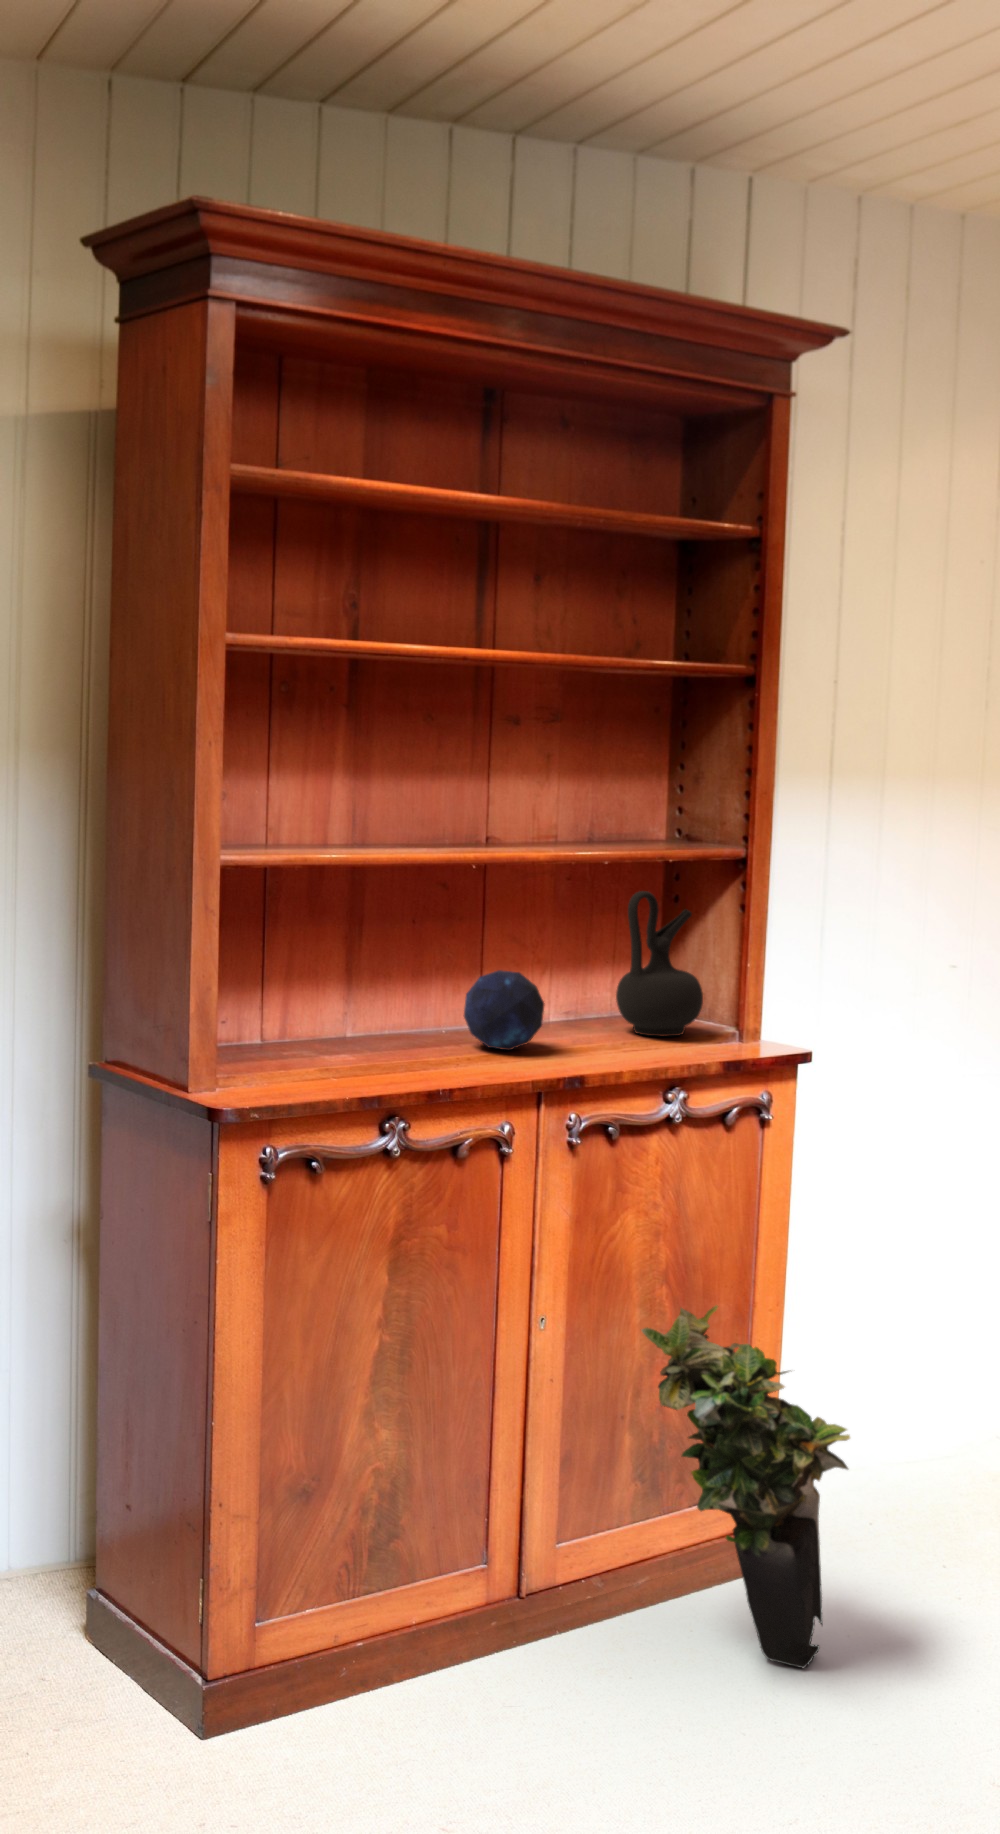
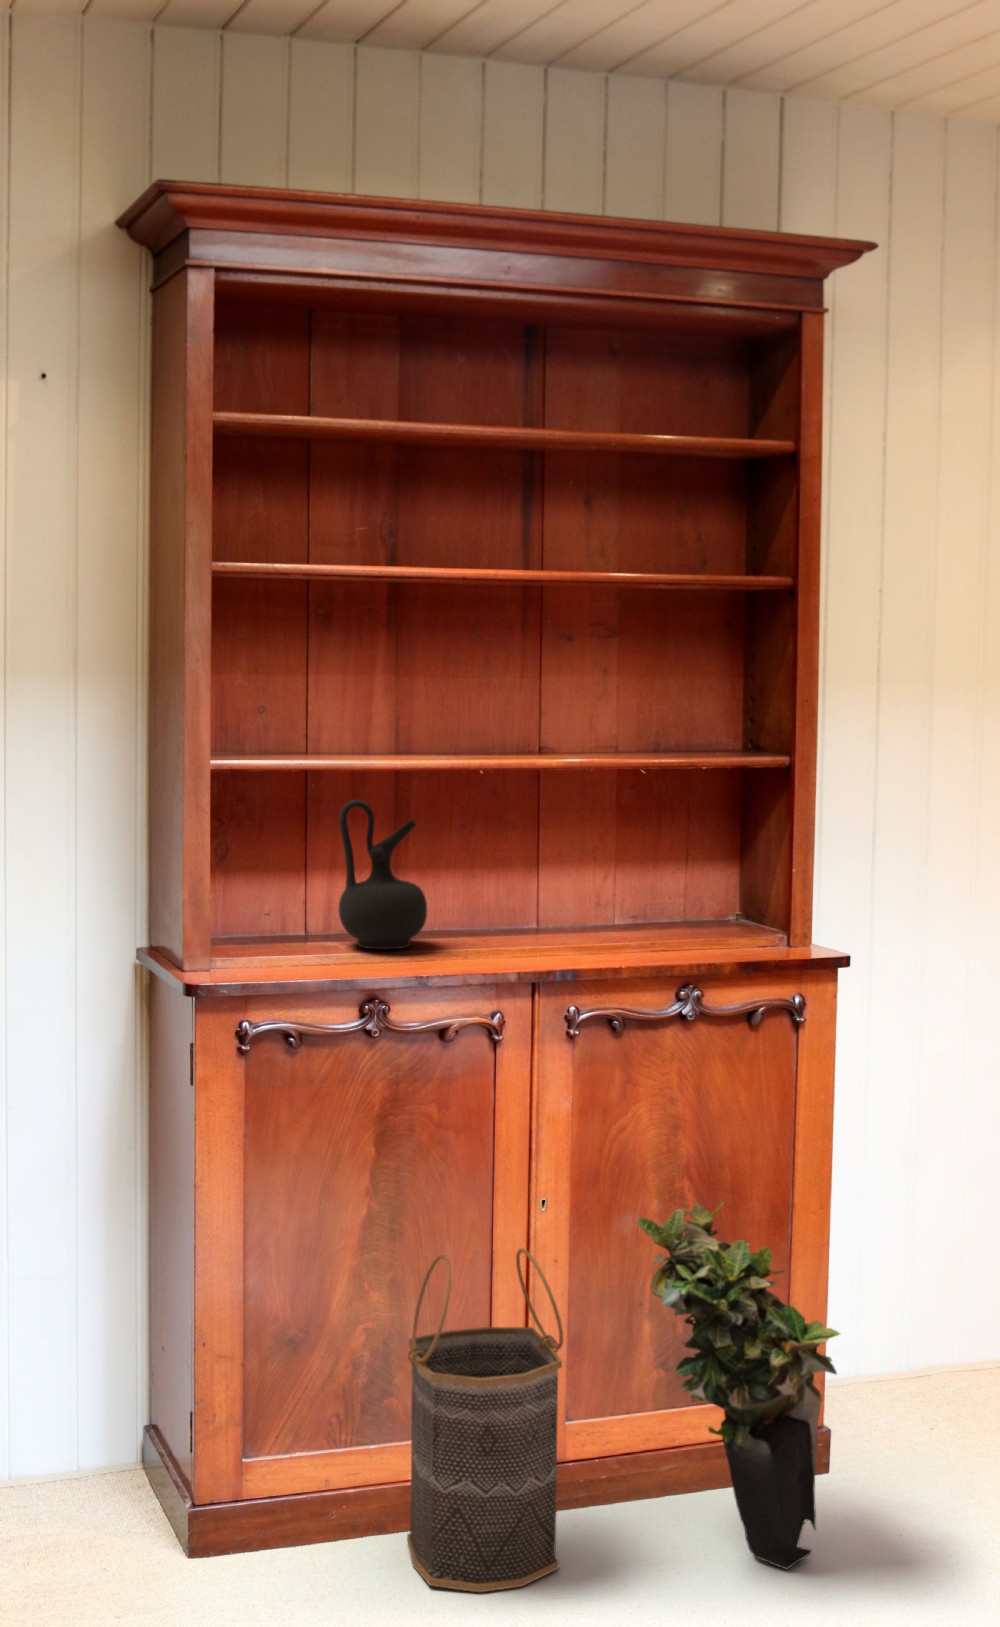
ceramic jug: present [616,891,703,1036] -> present [339,800,427,949]
decorative orb: present [464,970,544,1050] -> none [486,871,563,946]
basket: none [423,1371,603,1736] -> present [407,1249,563,1592]

